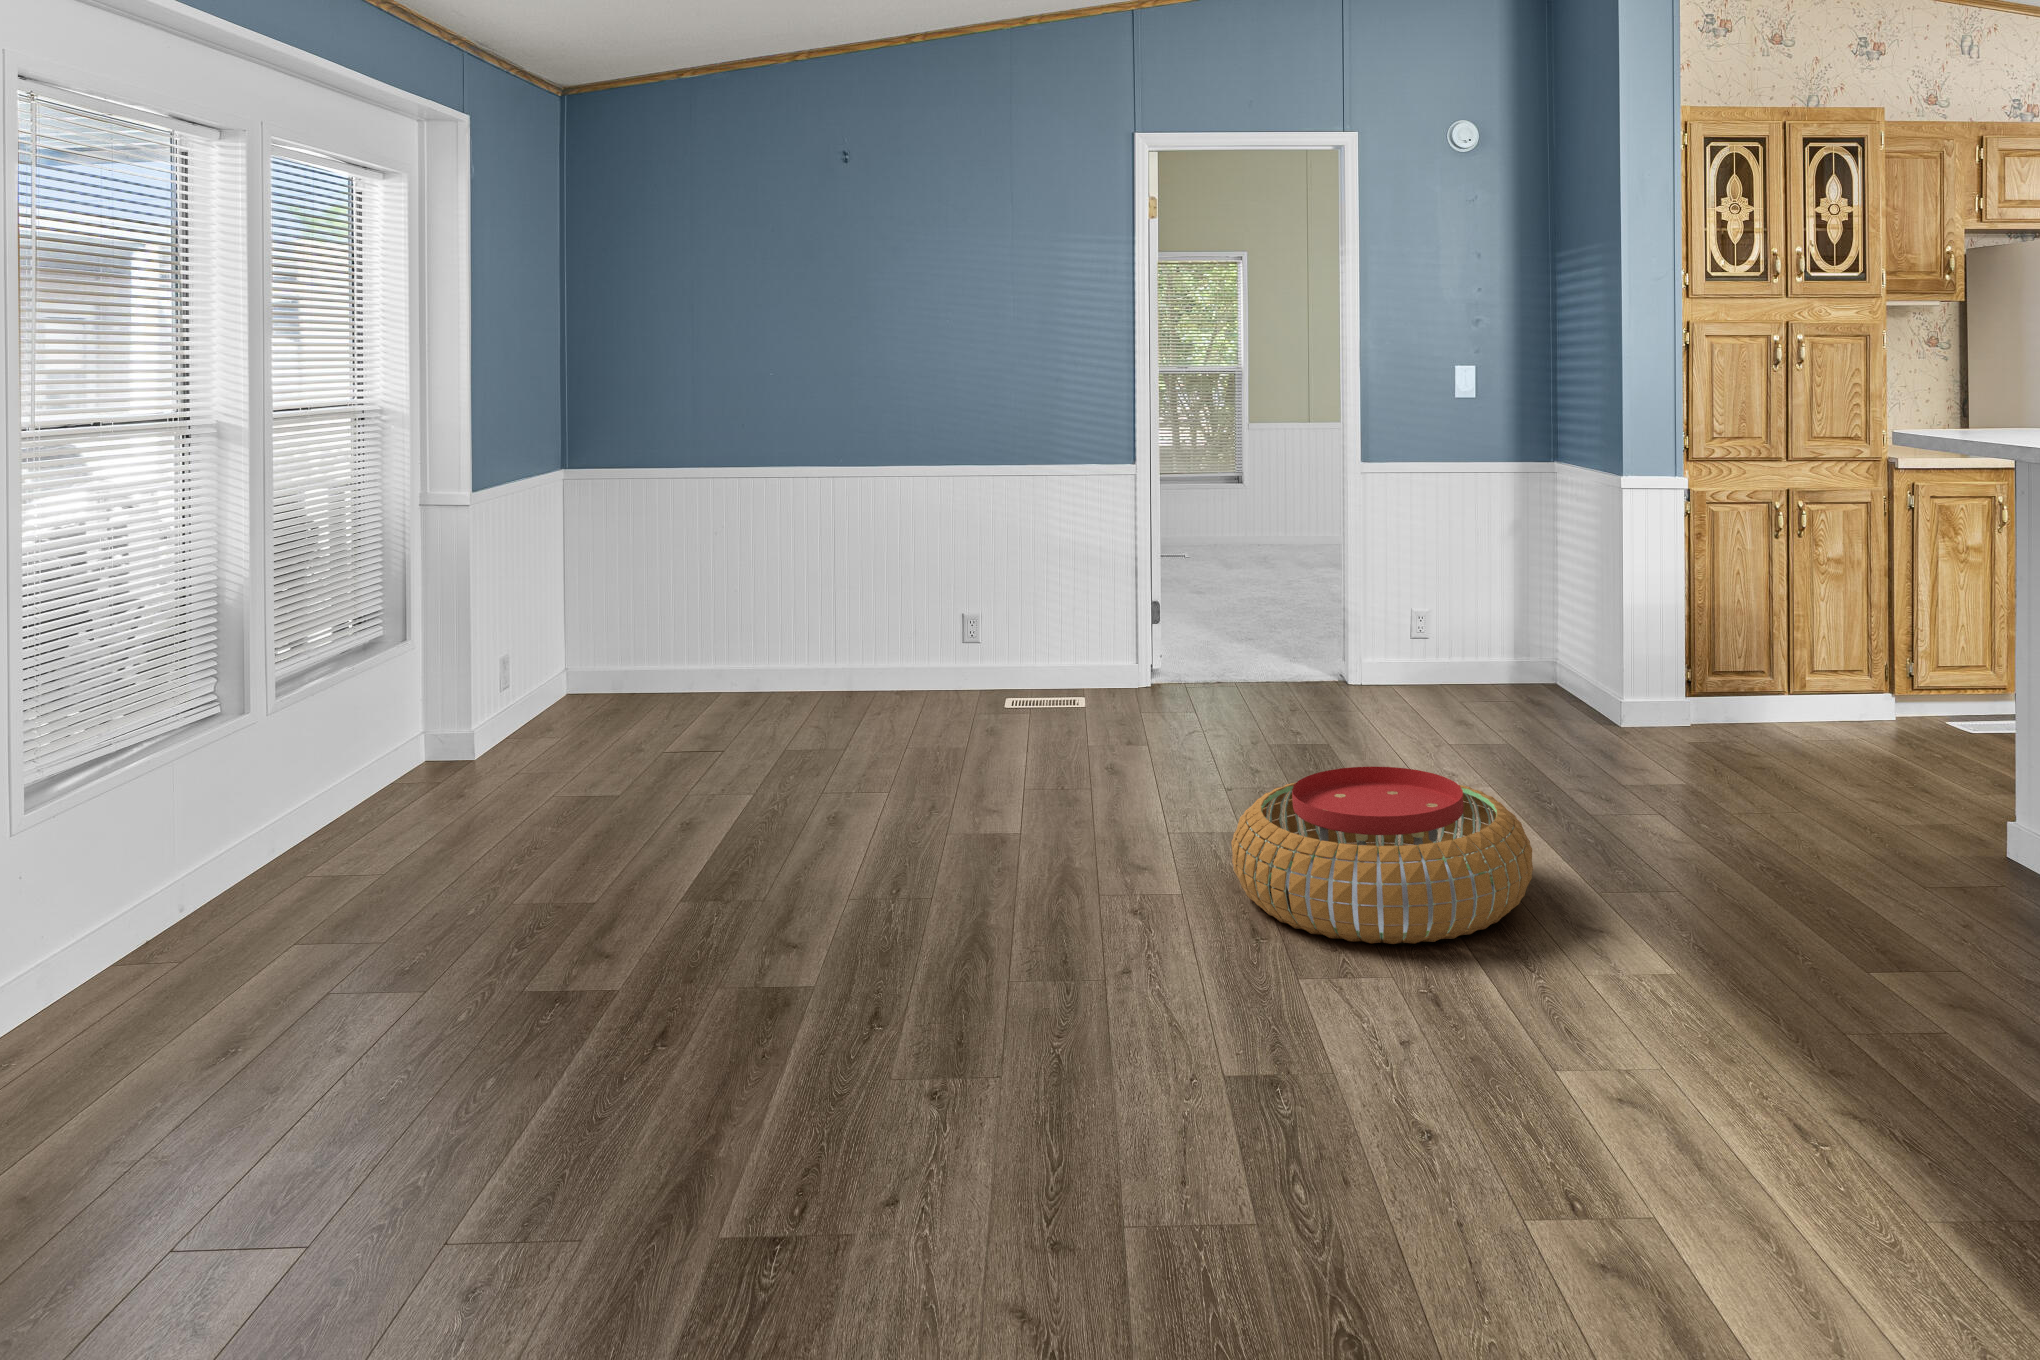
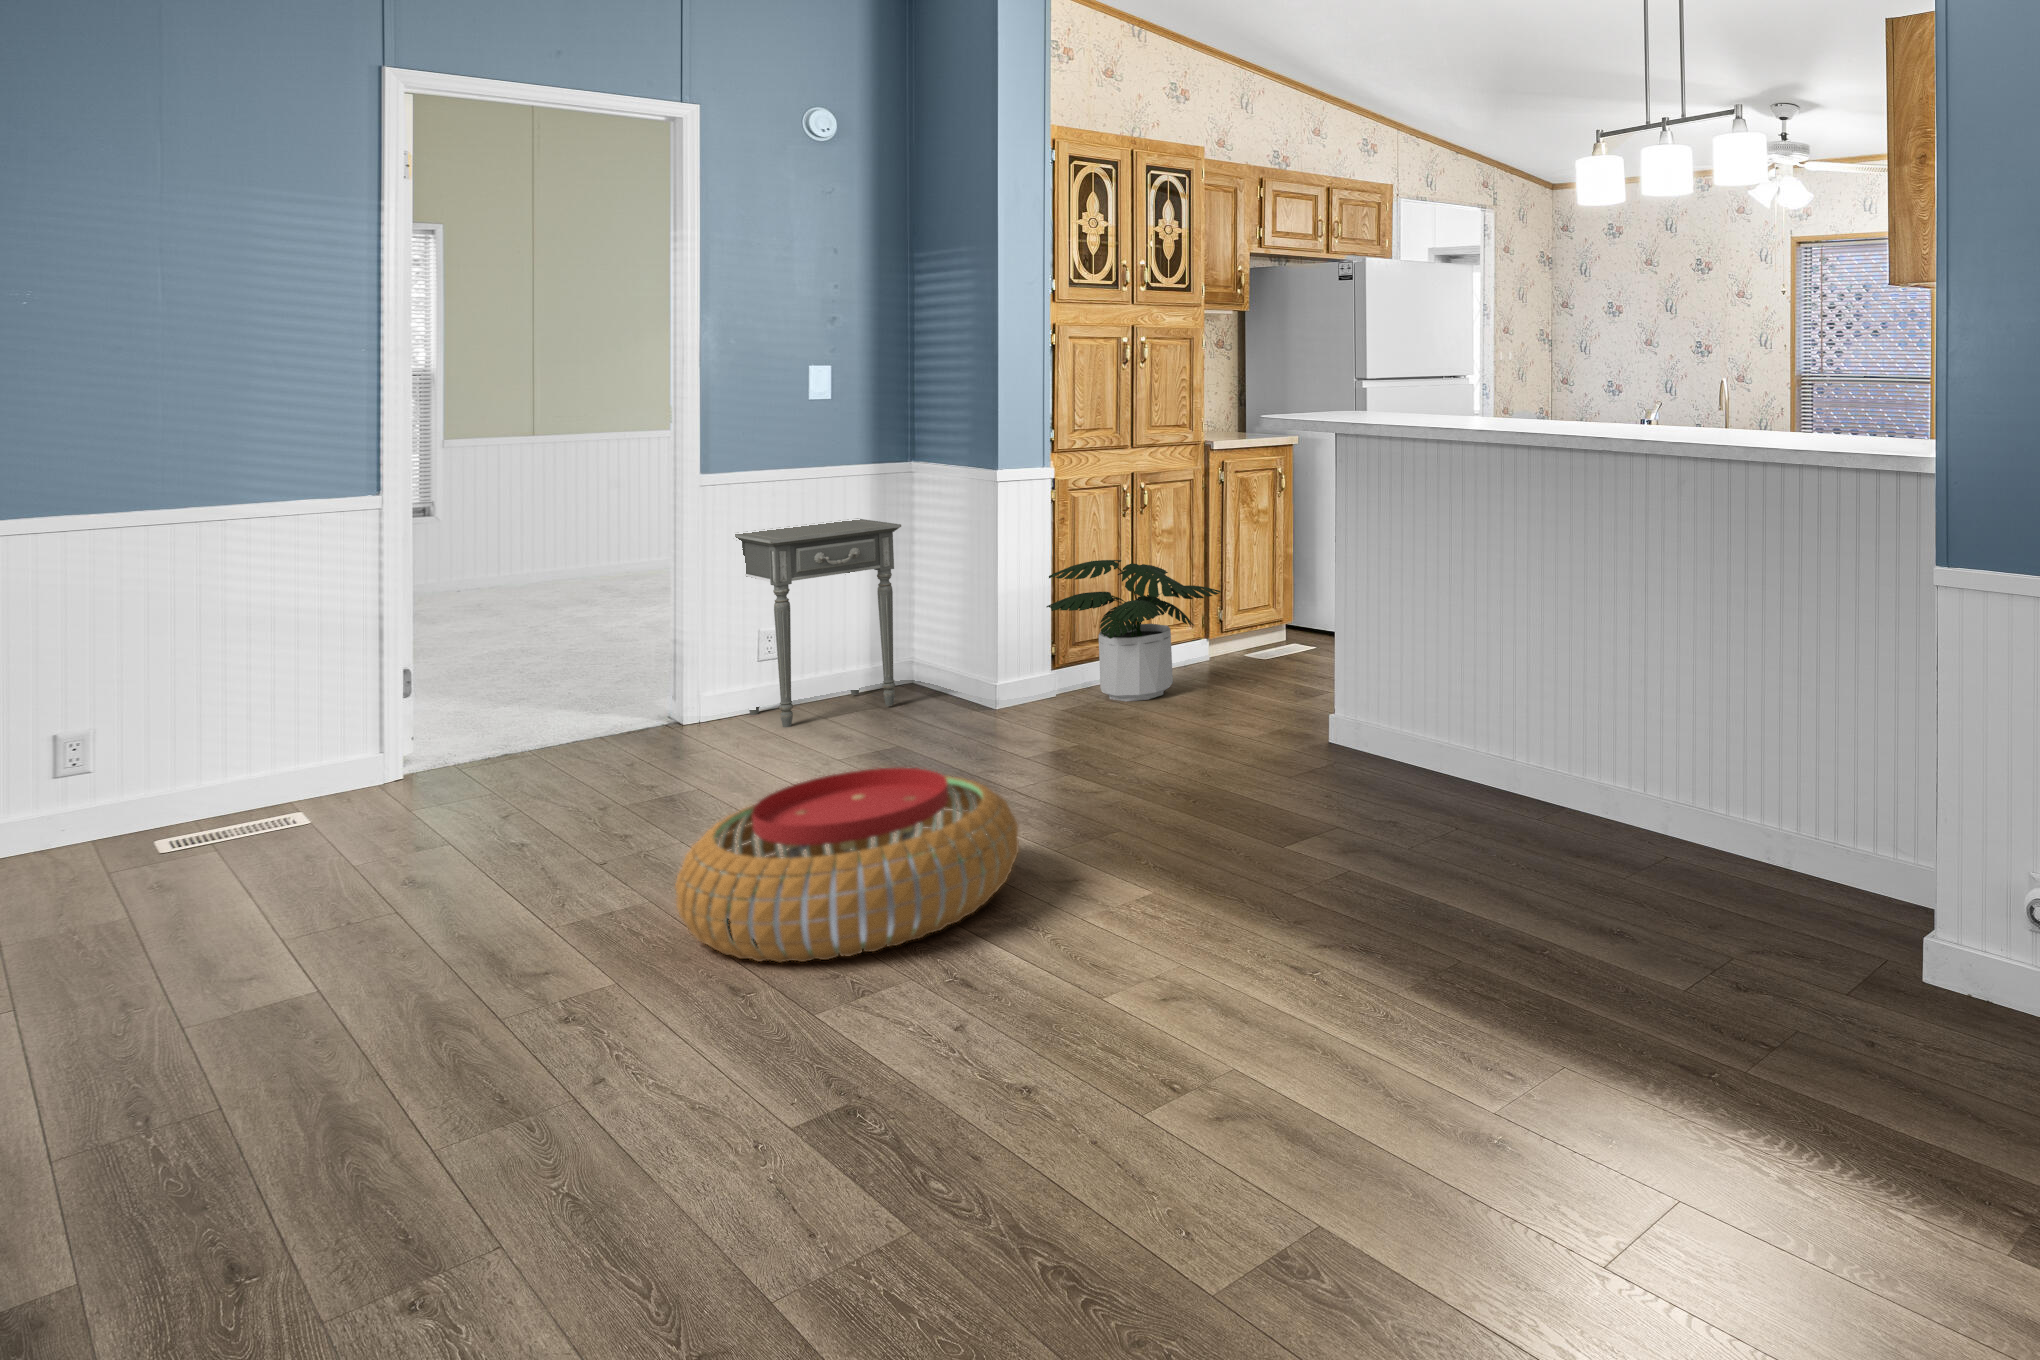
side table: none [1384,517,1530,710] -> present [735,519,901,727]
potted plant: none [1674,585,1889,750] -> present [1047,560,1221,701]

